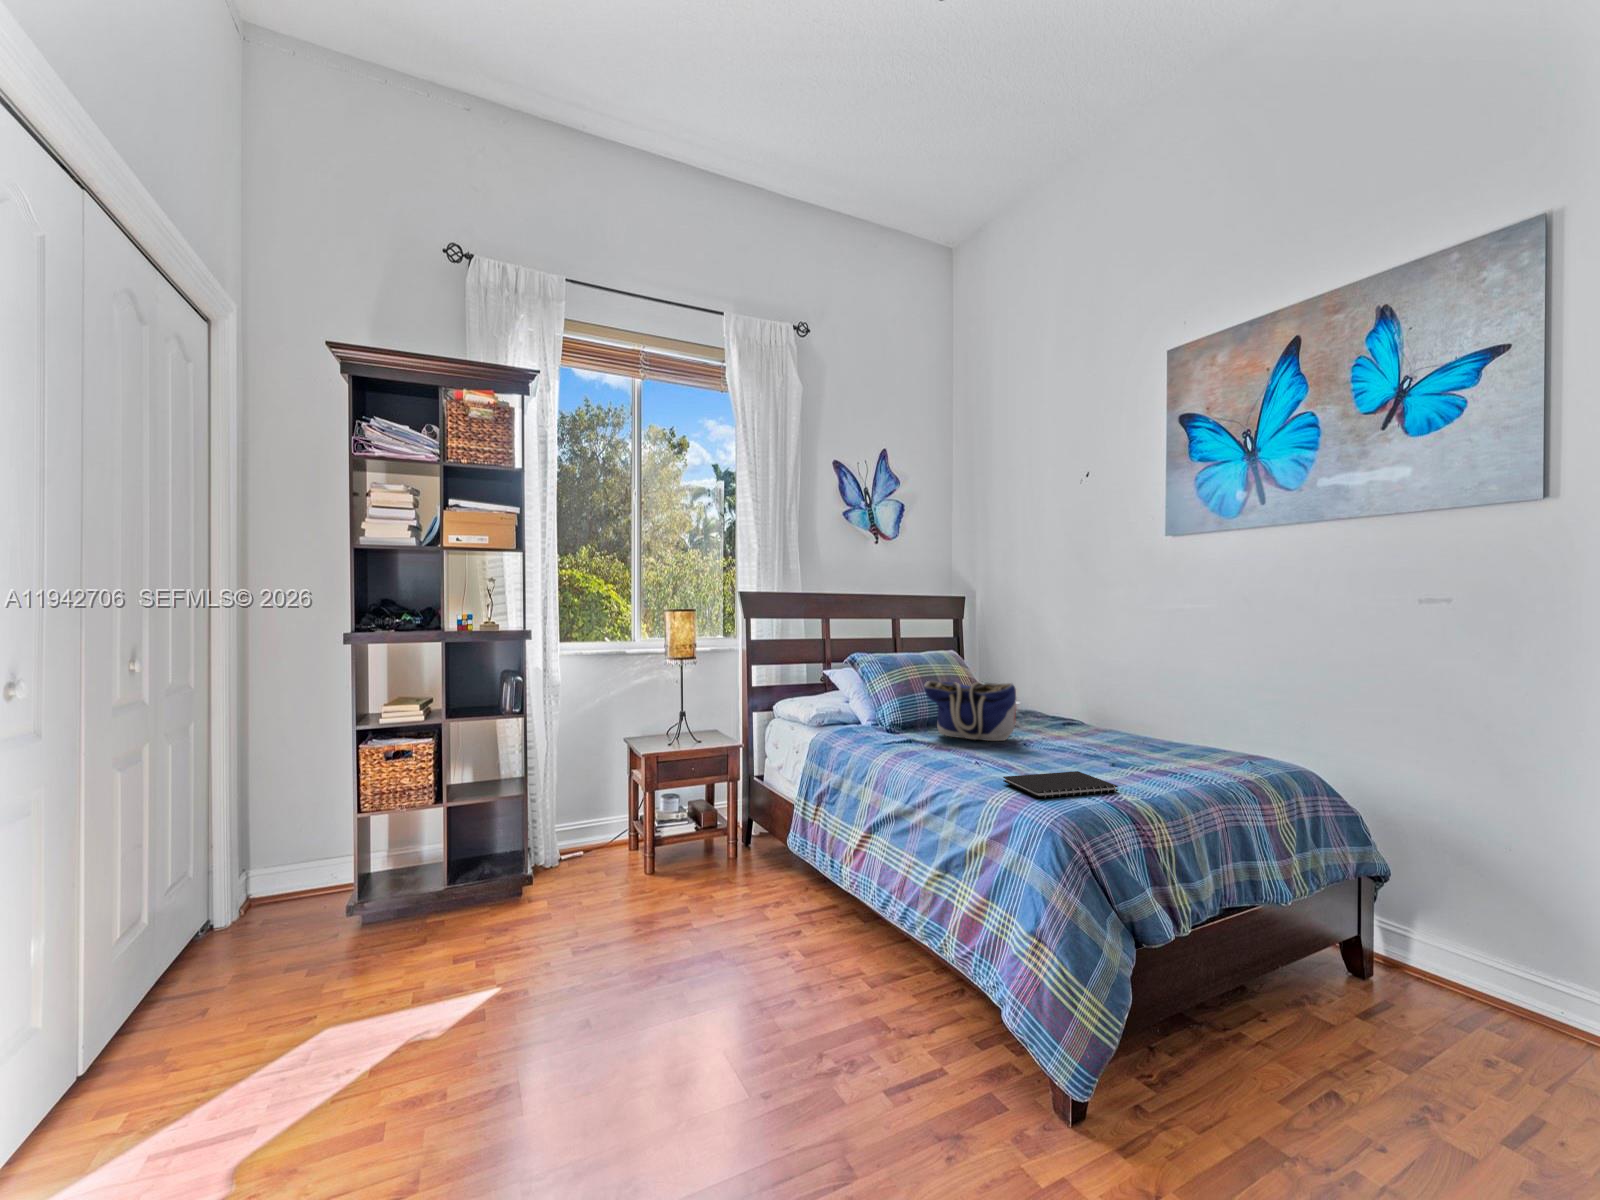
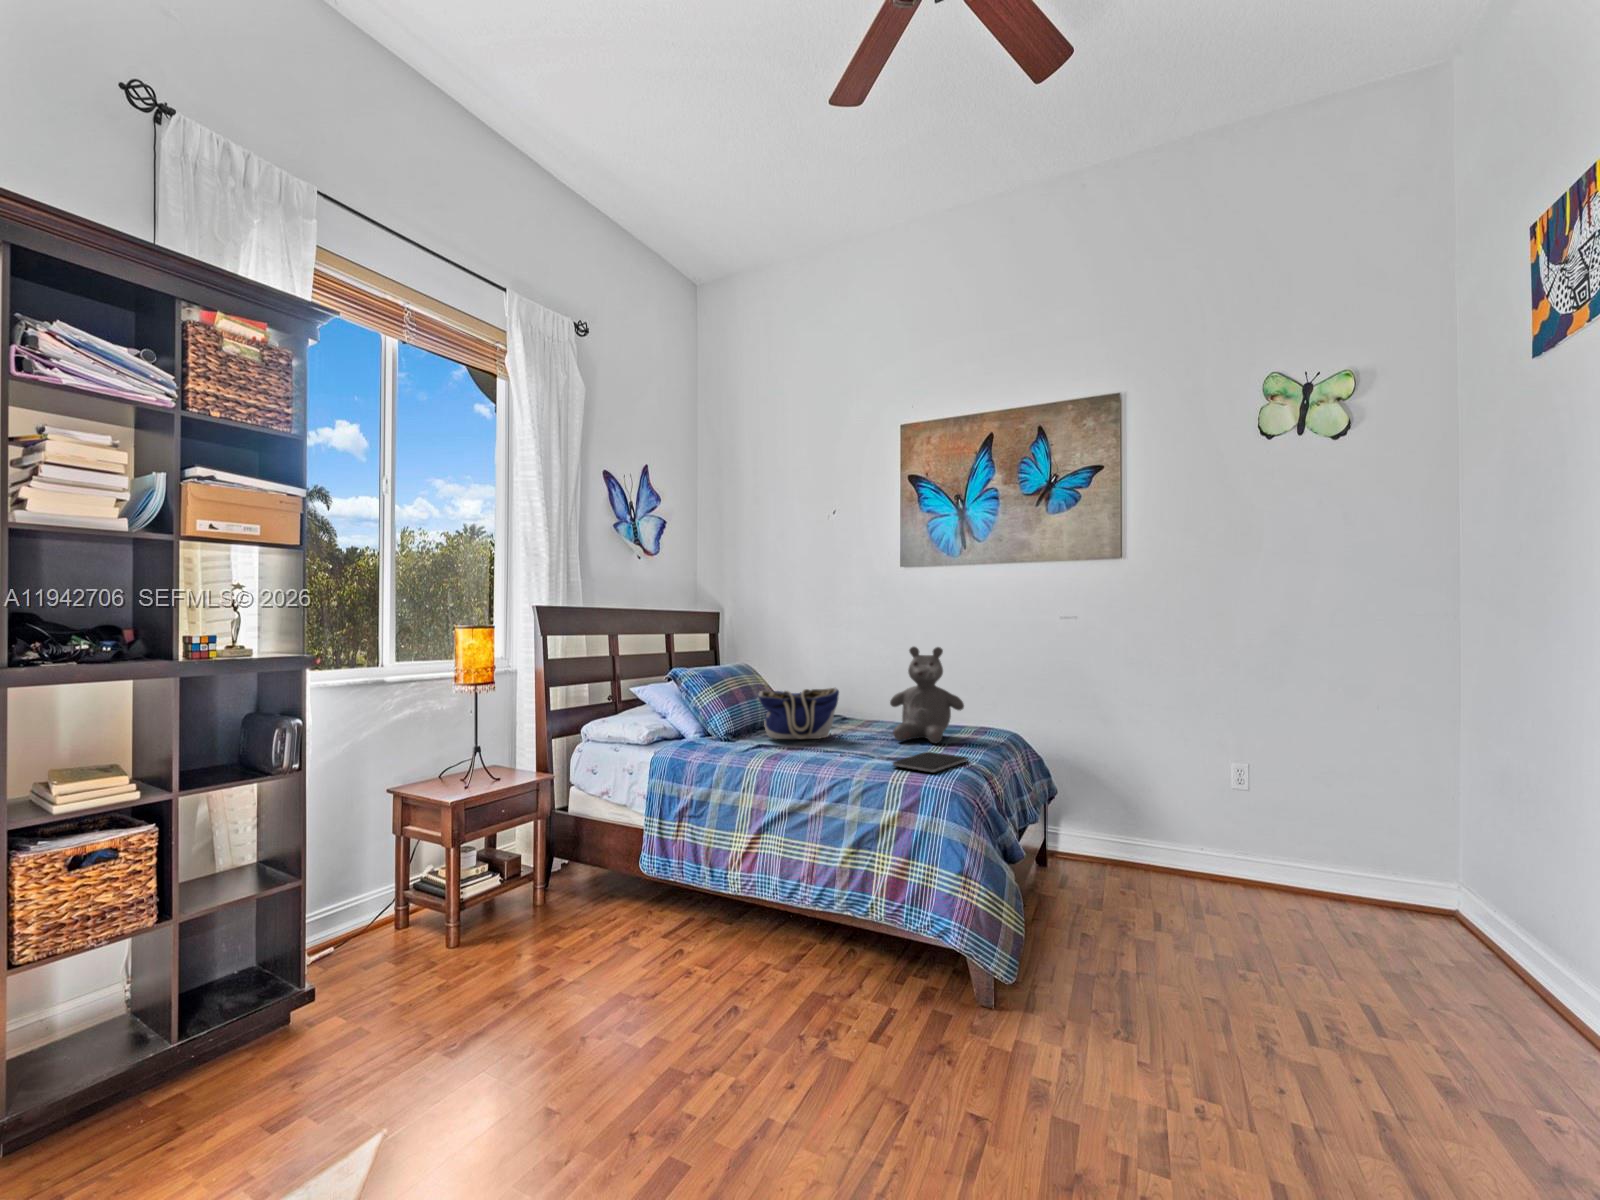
teddy bear: none [1071,637,1179,764] -> present [890,647,964,743]

